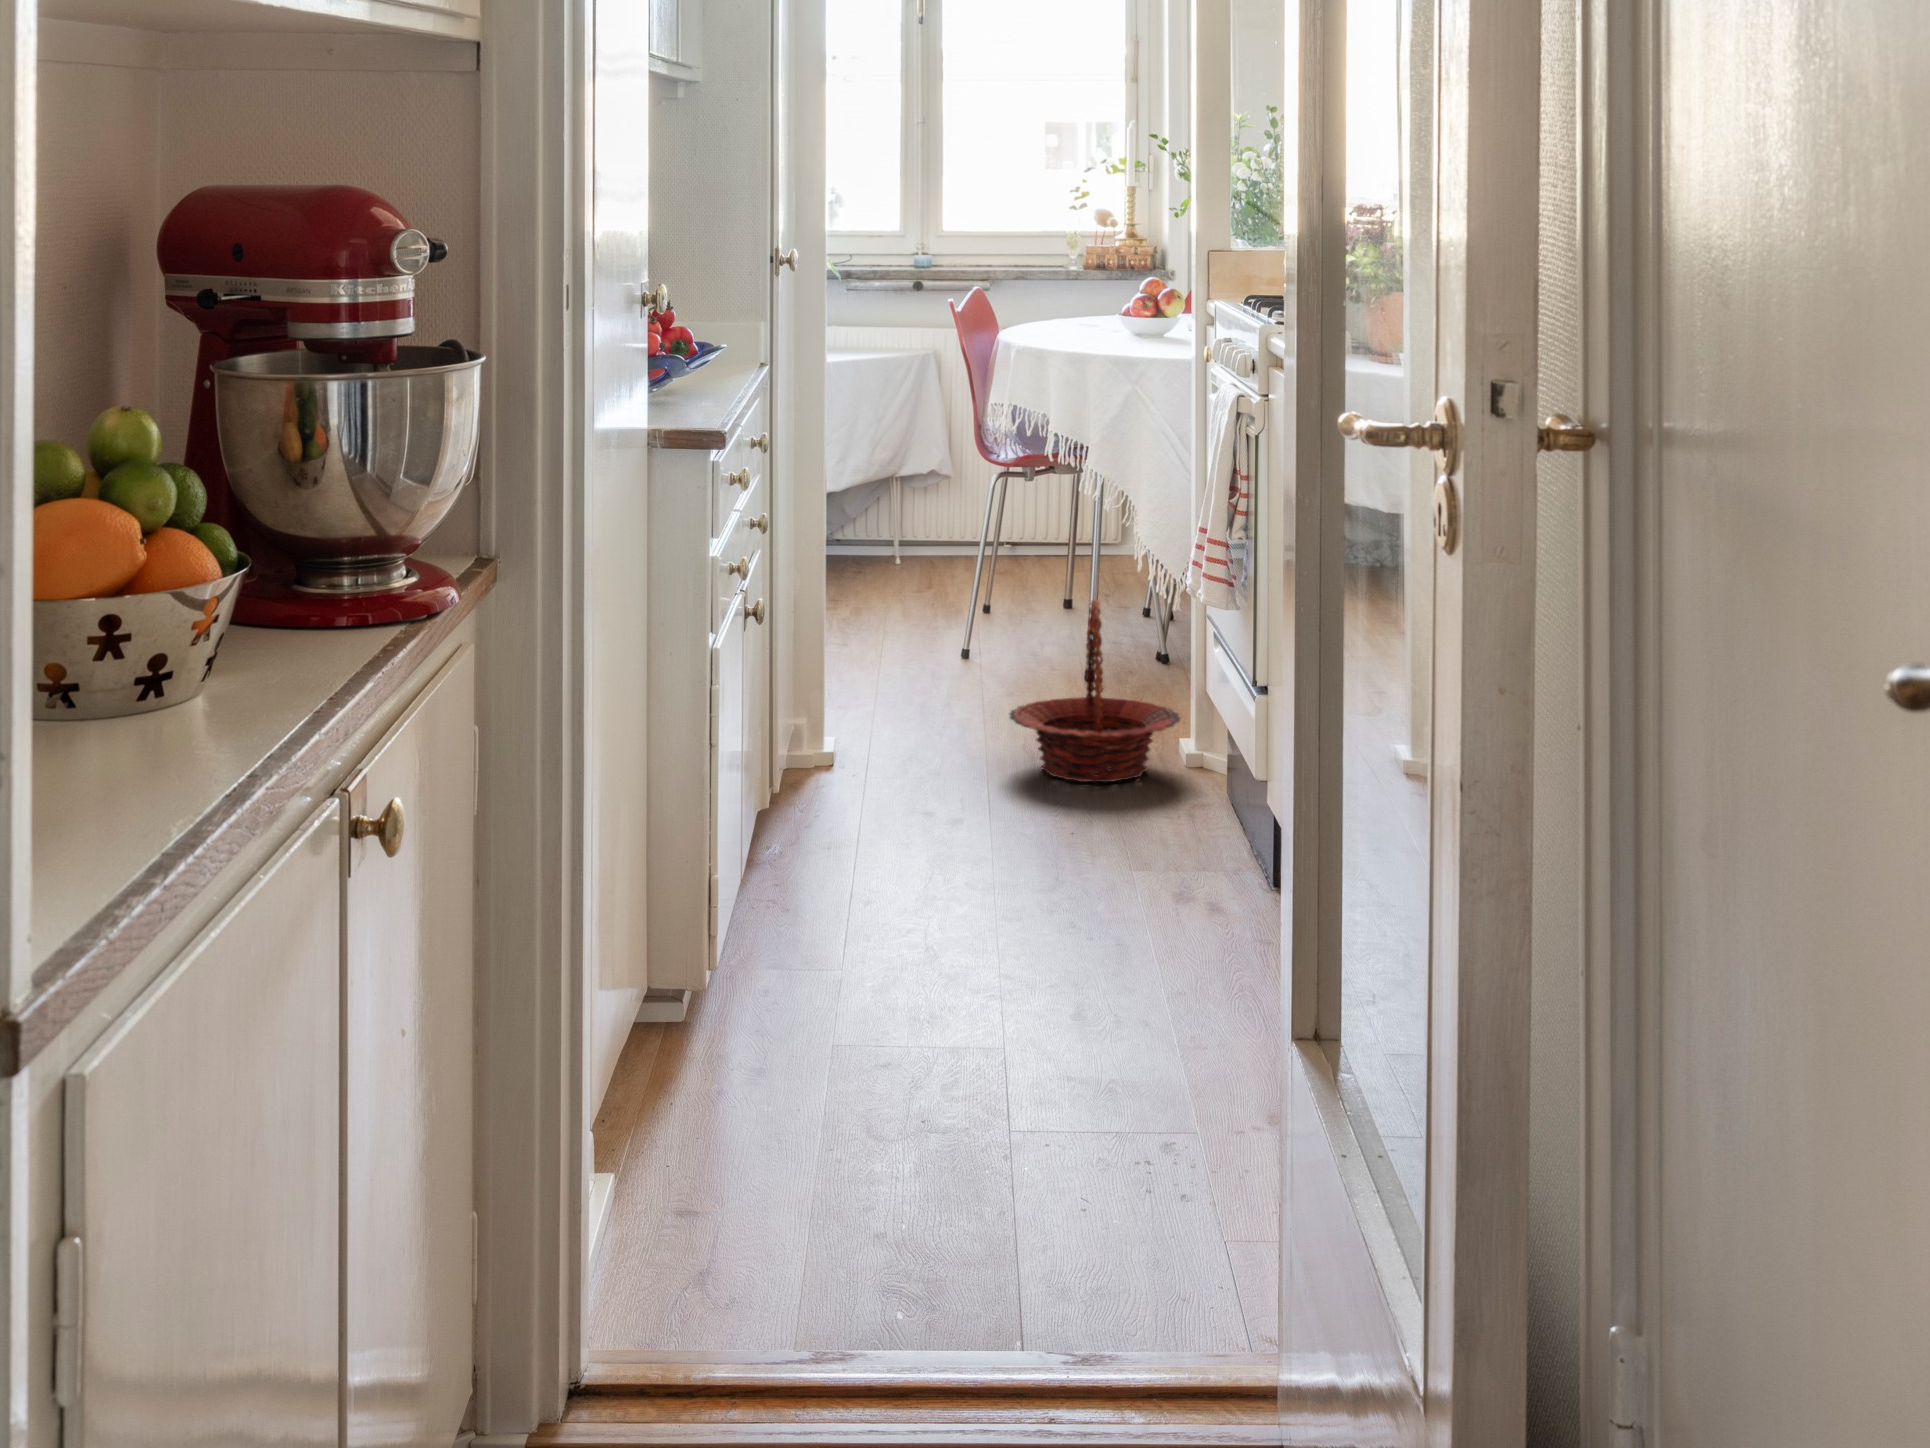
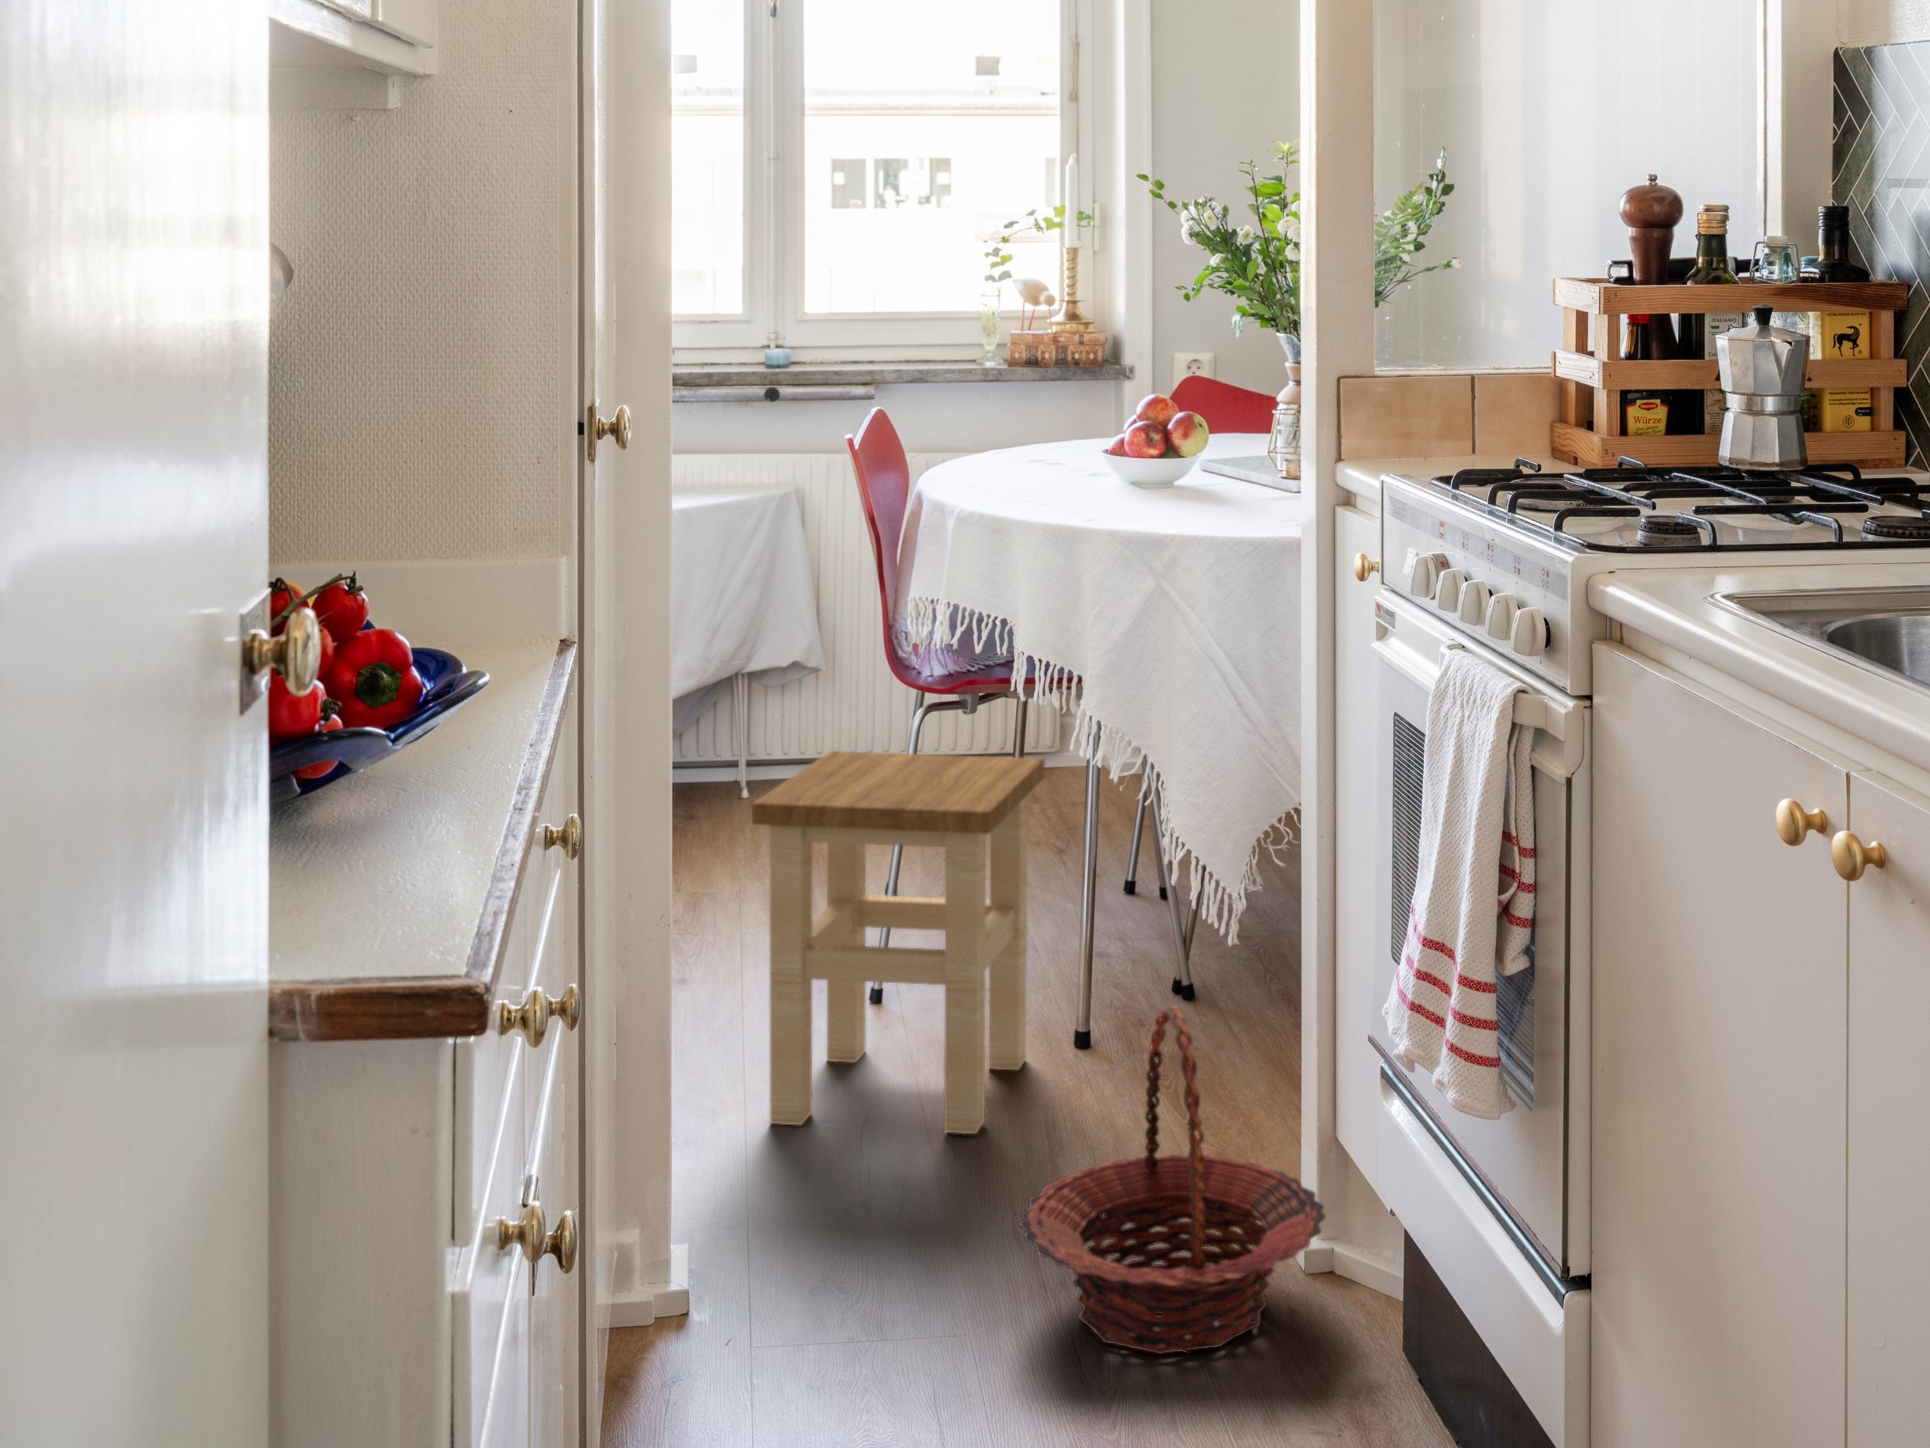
stool: none [878,488,1058,706] -> present [752,751,1045,1134]

